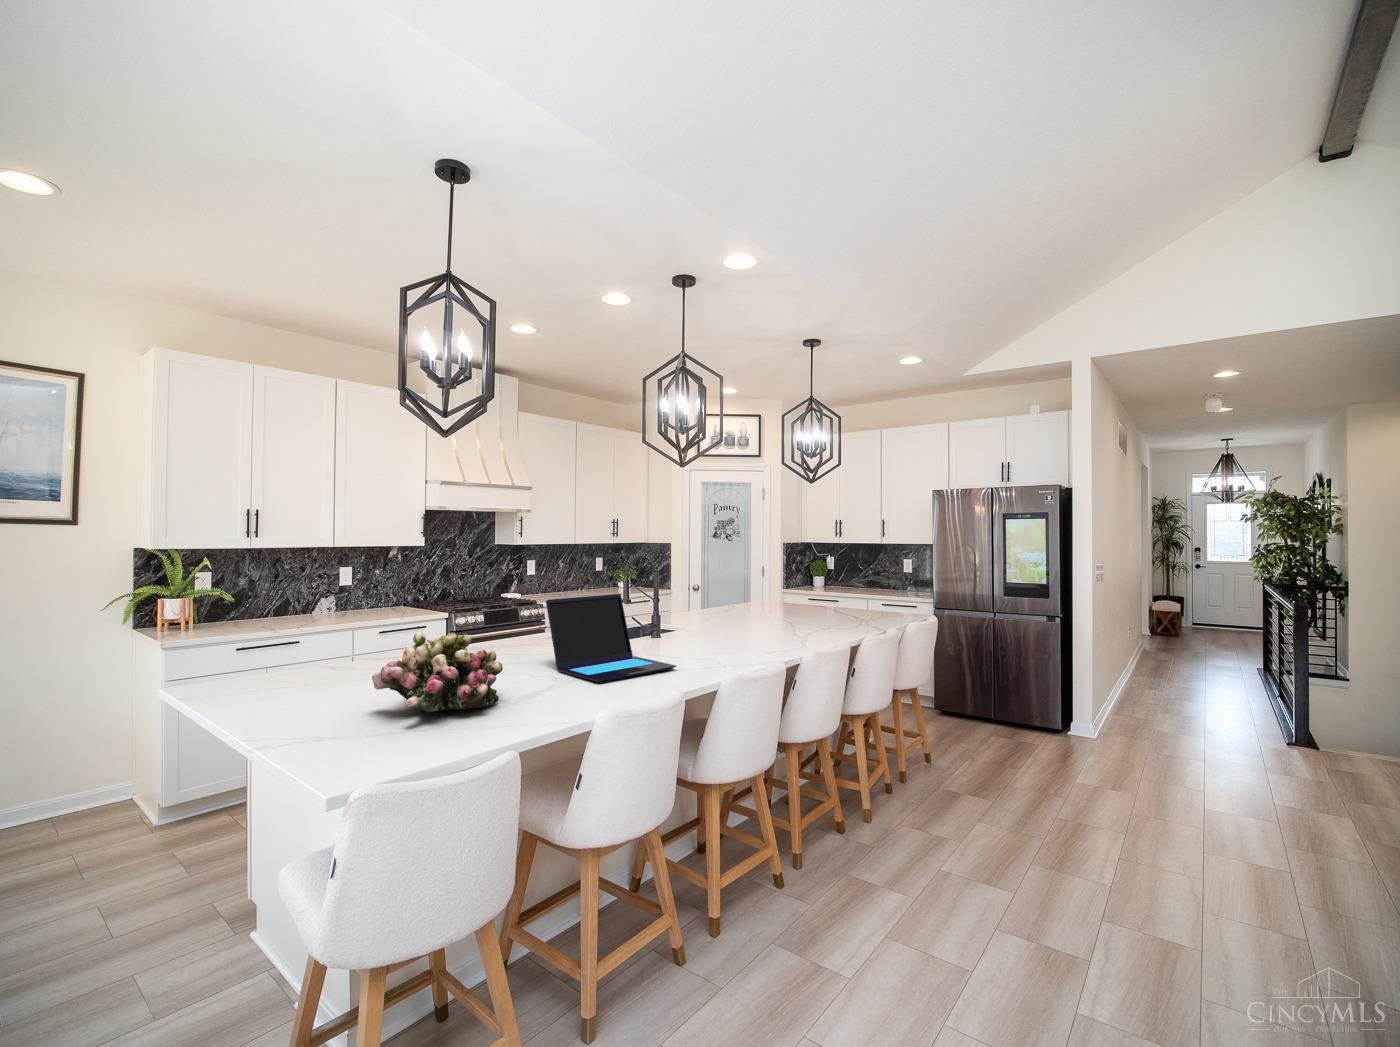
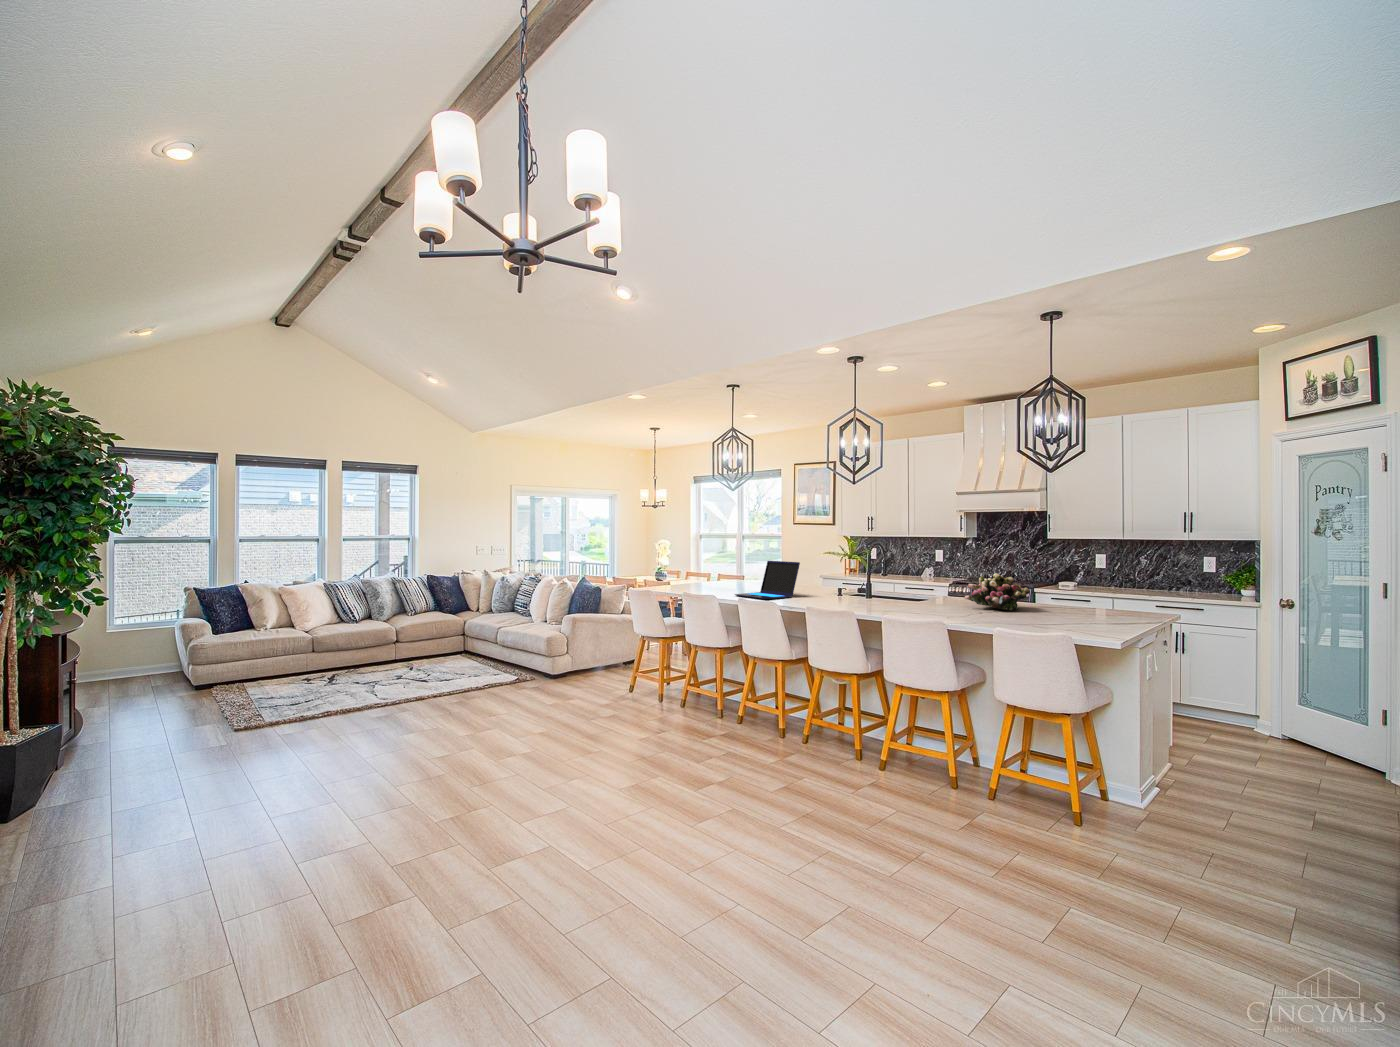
flower arrangement: present [372,632,503,712] -> present [964,573,1030,611]

